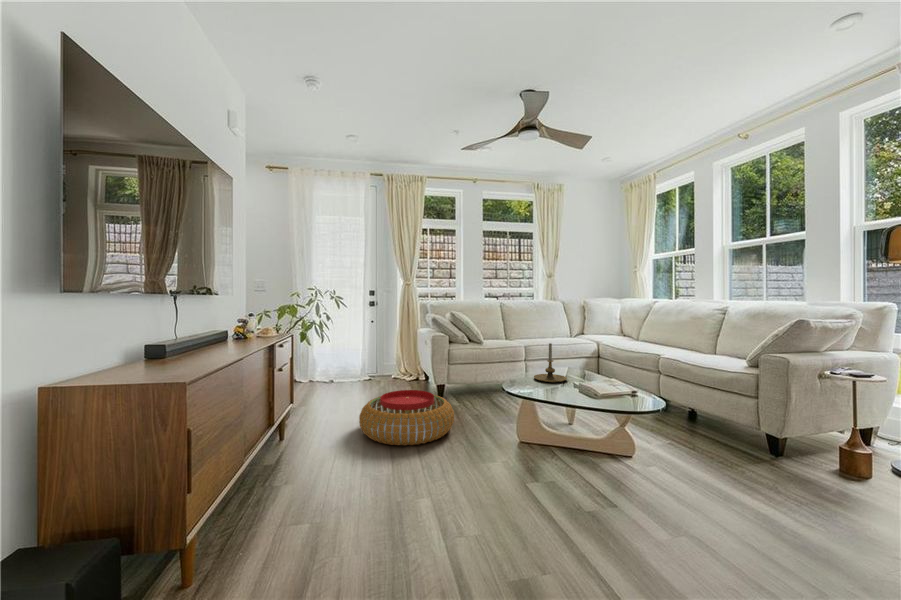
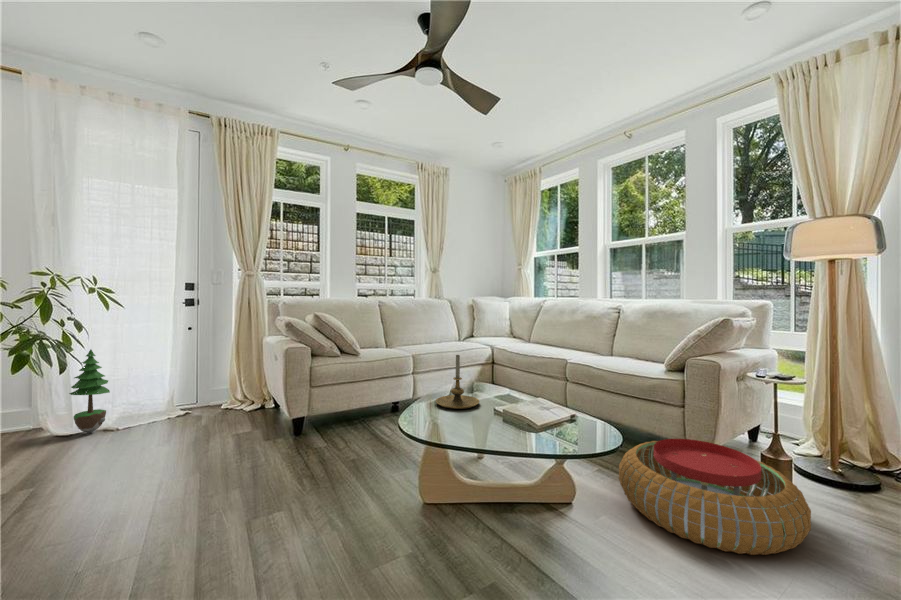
potted tree: none [310,332,330,384] -> present [69,349,110,433]
pouf: present [359,390,454,446] -> present [619,439,811,555]

